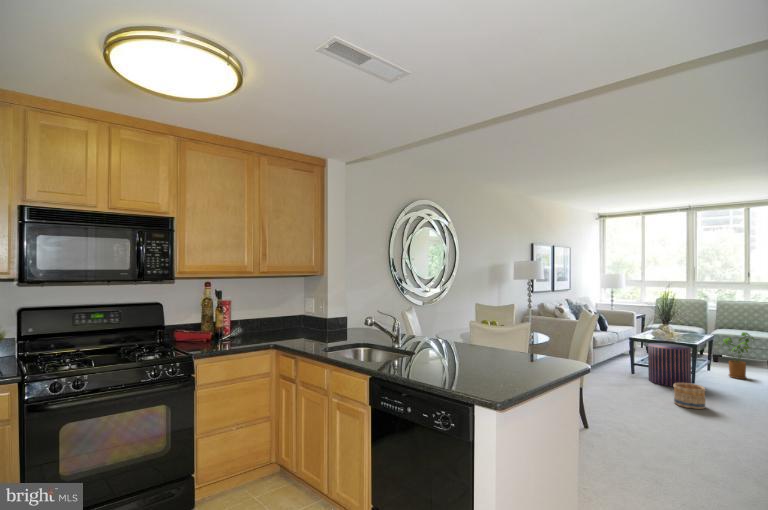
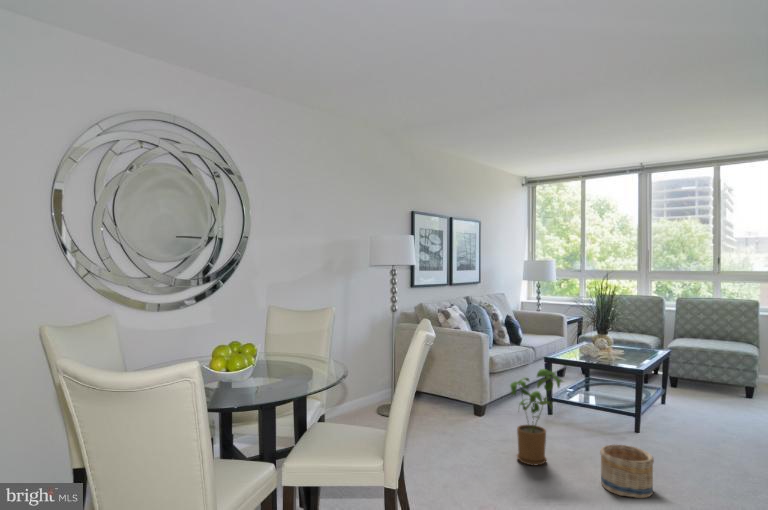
house plant: present [723,332,754,379] -> present [510,369,563,465]
pouf: present [648,343,691,387] -> none [570,366,635,442]

